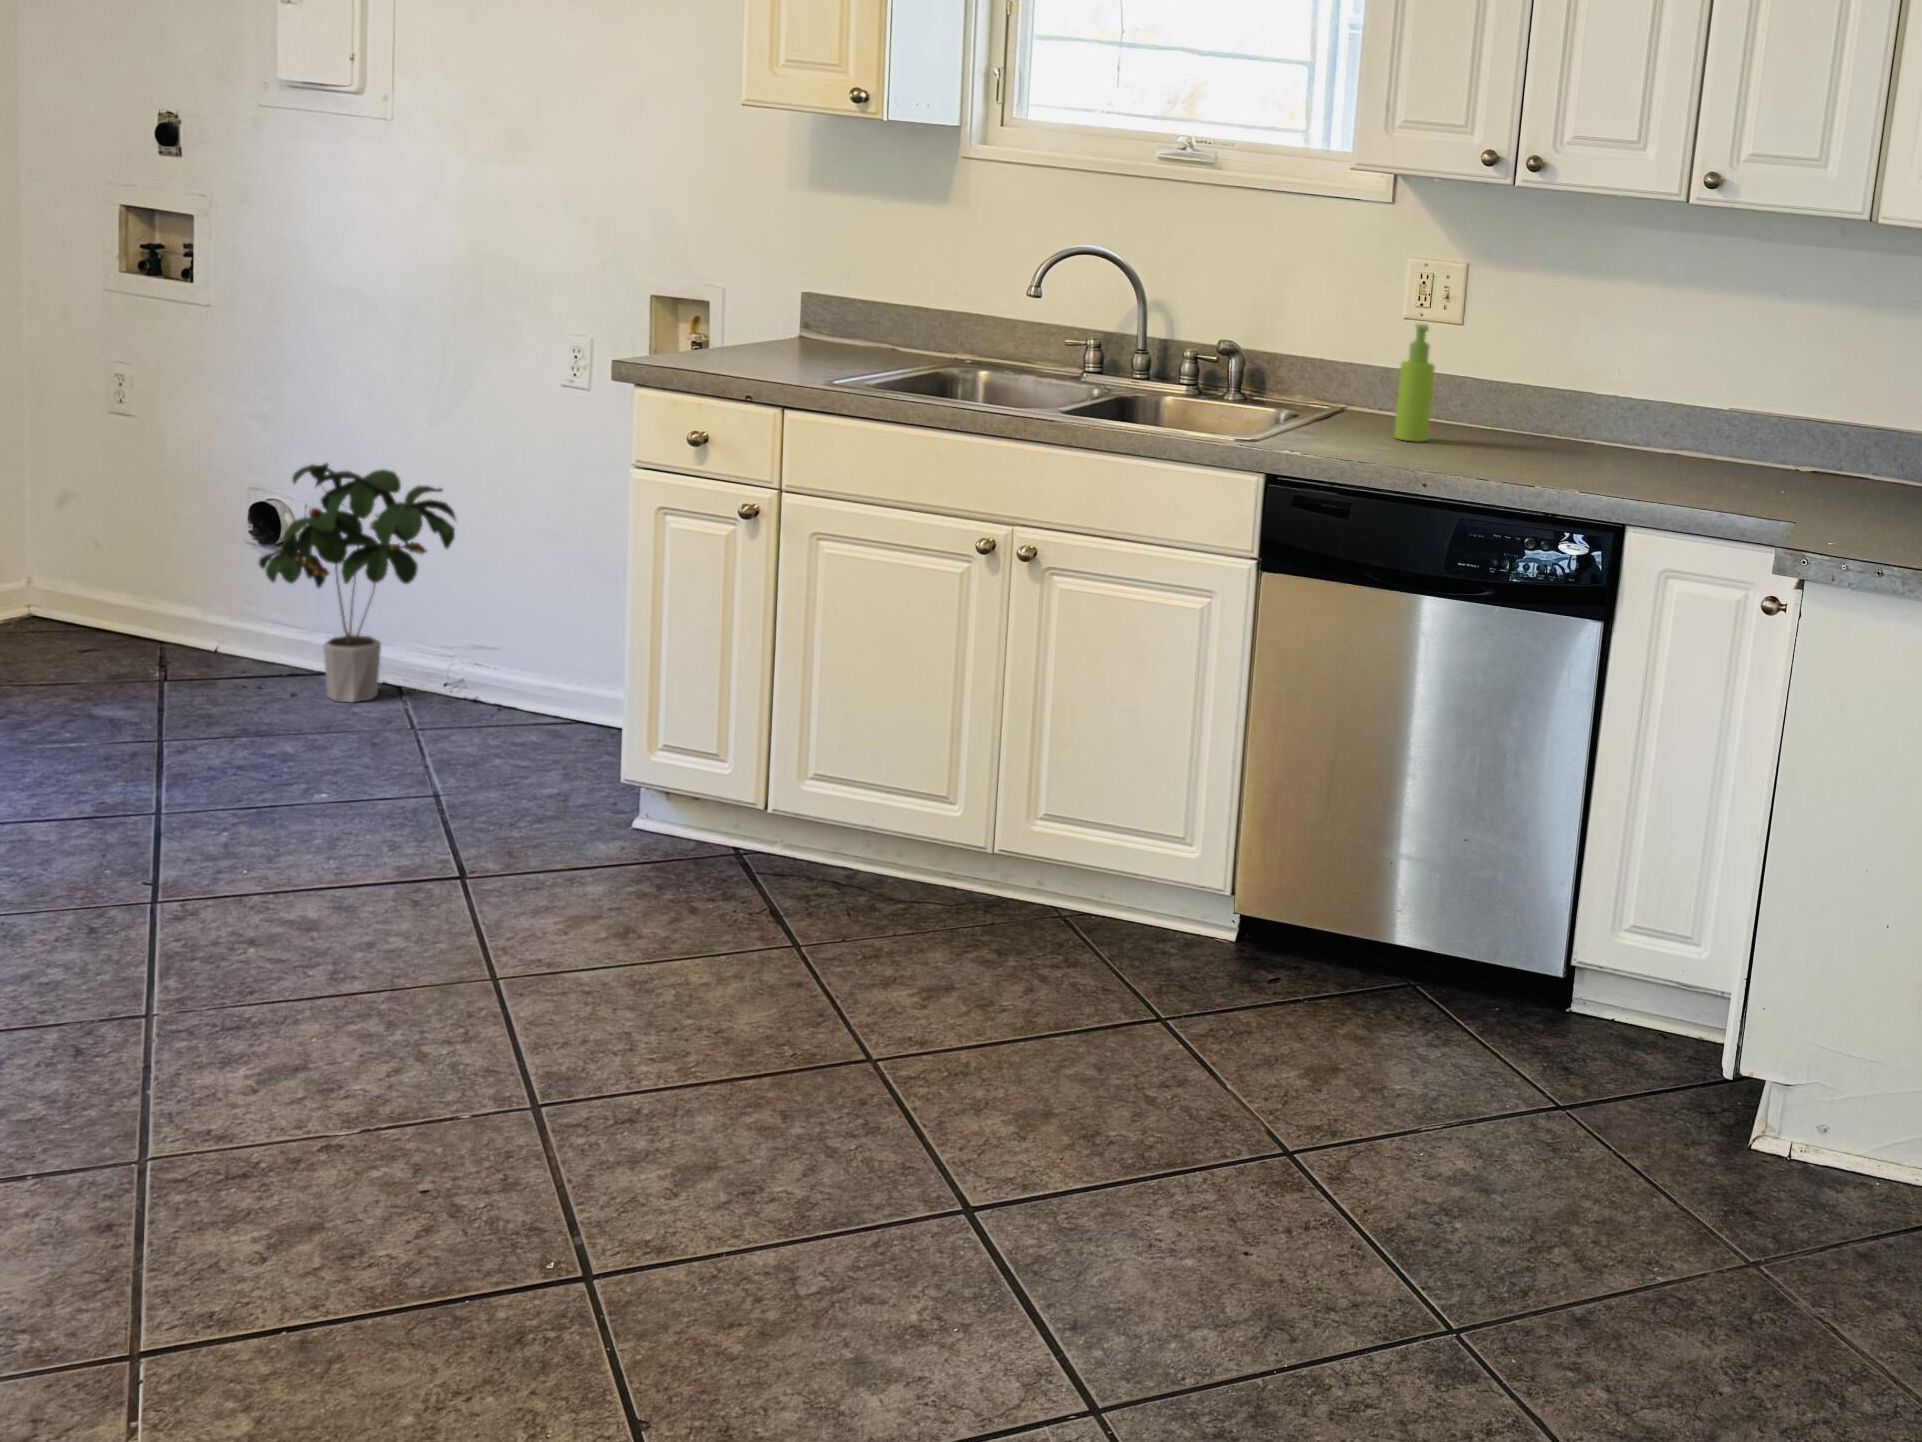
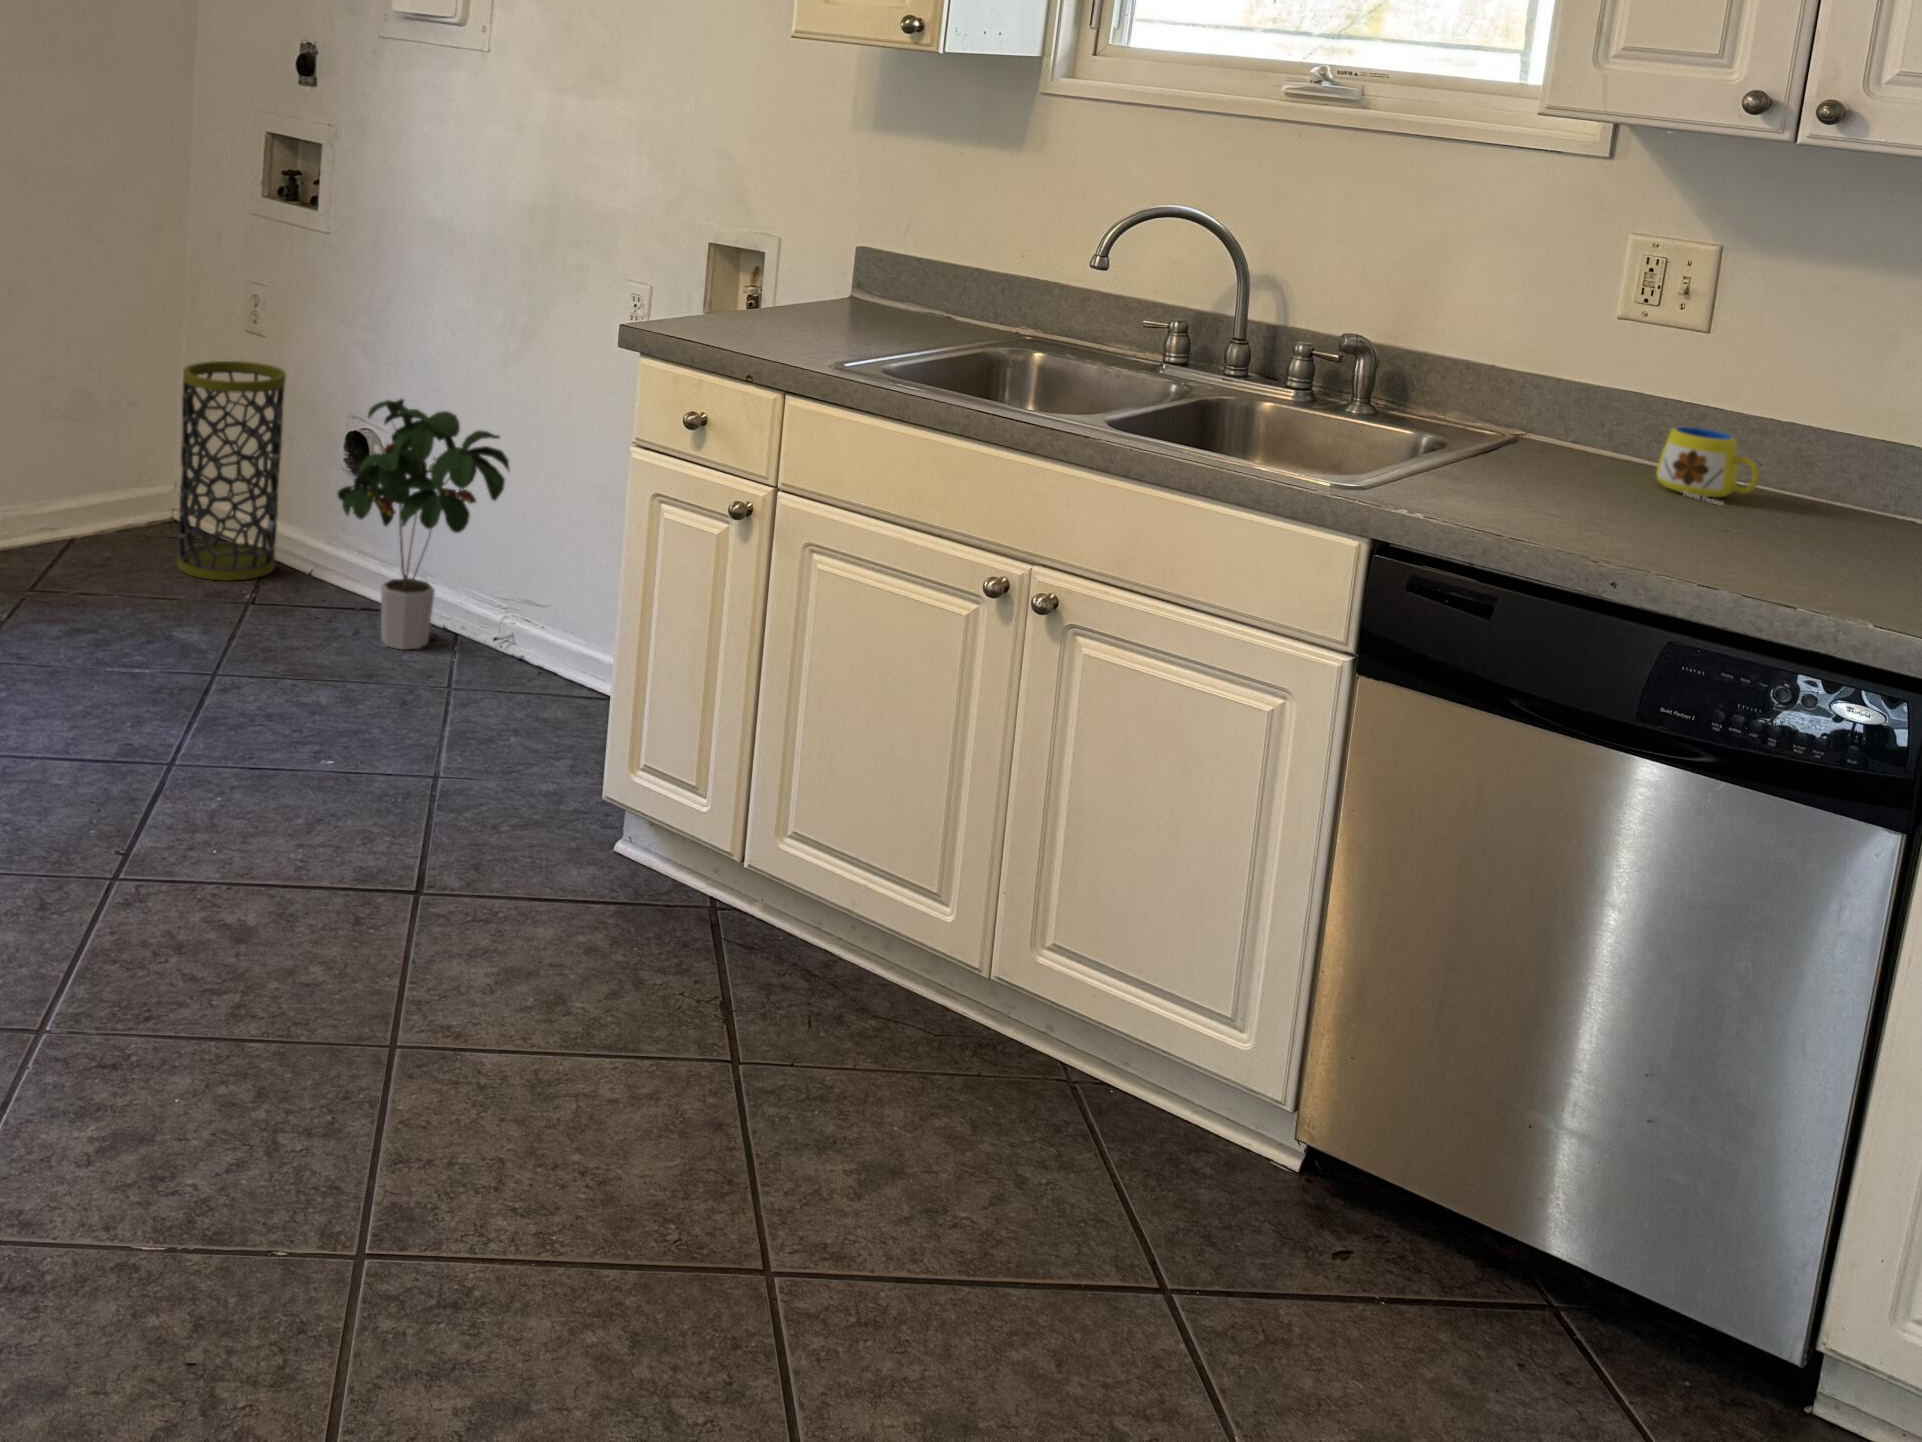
soap dispenser: present [1394,324,1435,442] -> none [1576,336,1646,506]
mug: none [1440,388,1505,438] -> present [1656,427,1760,503]
trash can: none [53,442,175,664] -> present [178,361,286,580]

